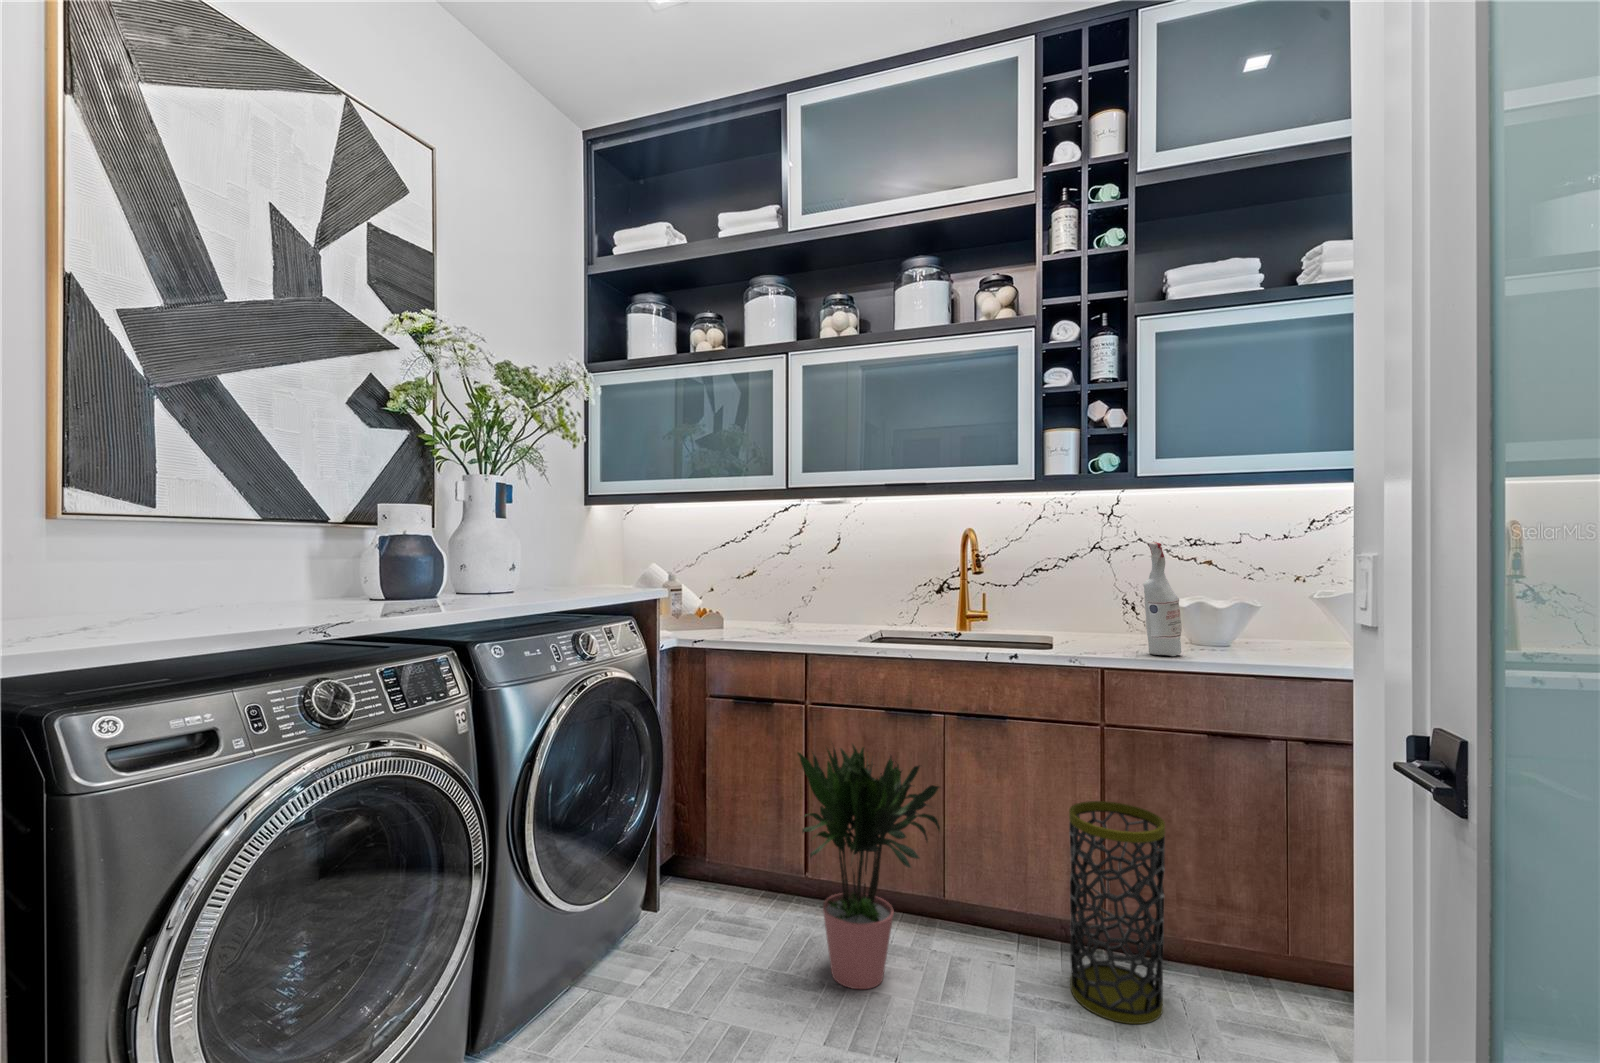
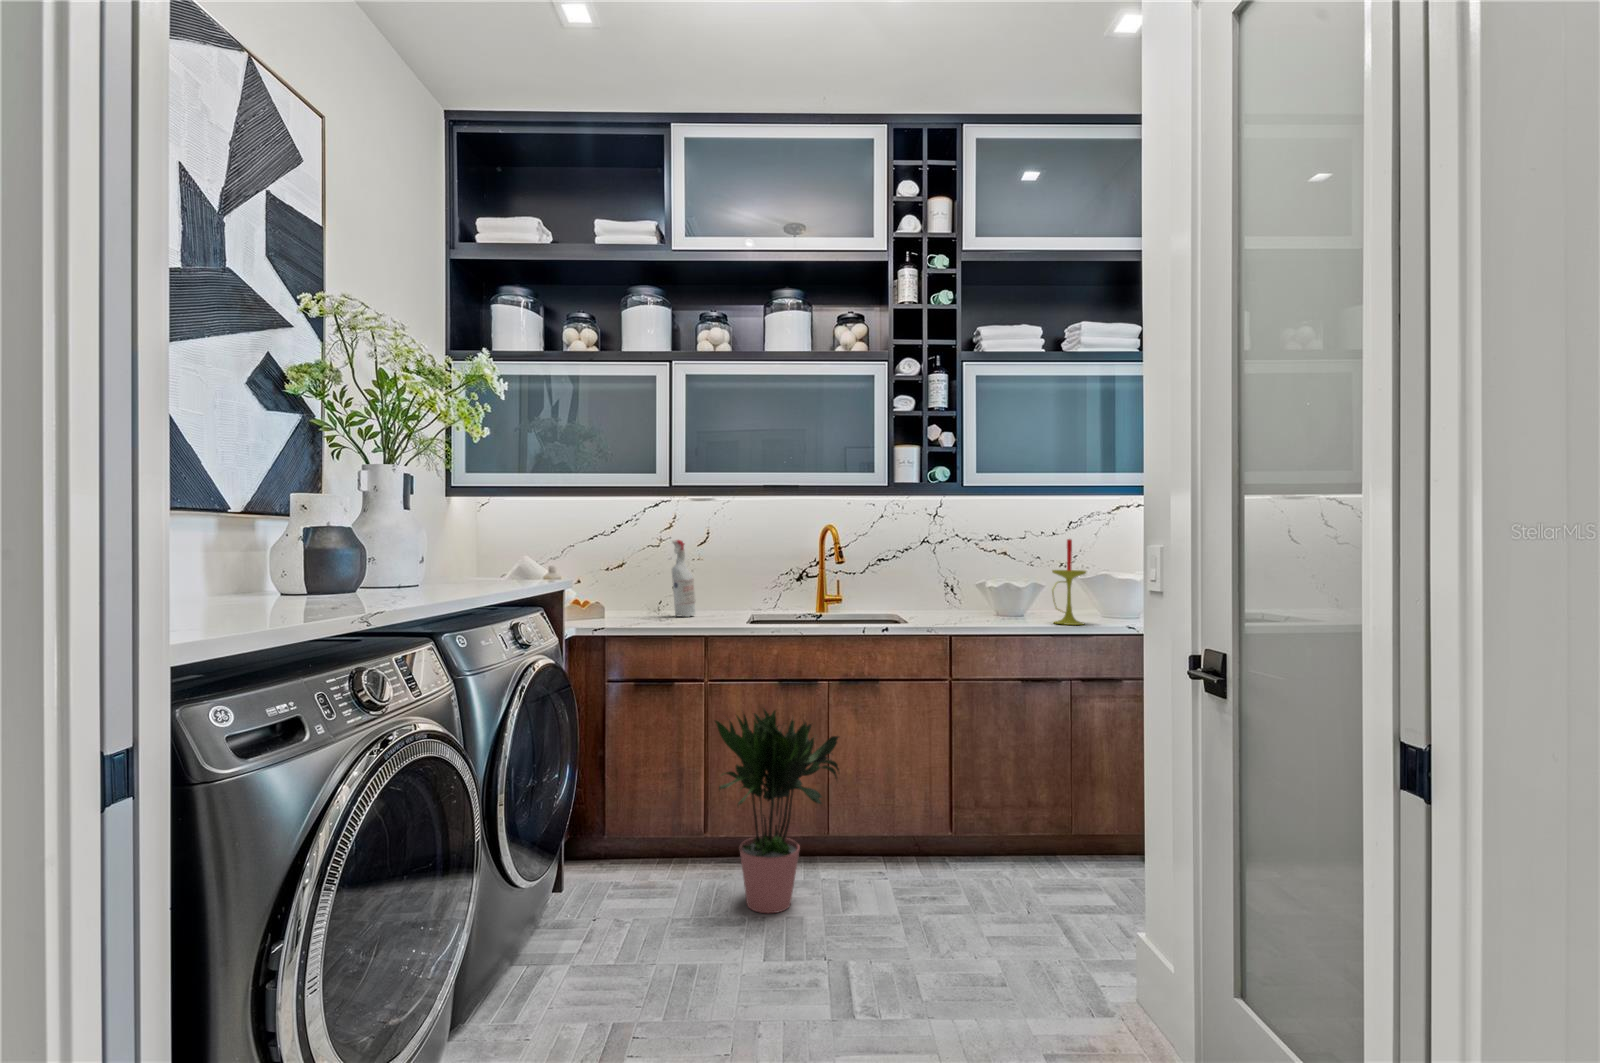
candle: none [1259,540,1318,662] -> present [1052,539,1086,625]
spray bottle: present [1143,542,1182,656] -> present [672,540,695,617]
trash can: present [1069,801,1165,1024] -> none [930,738,999,900]

